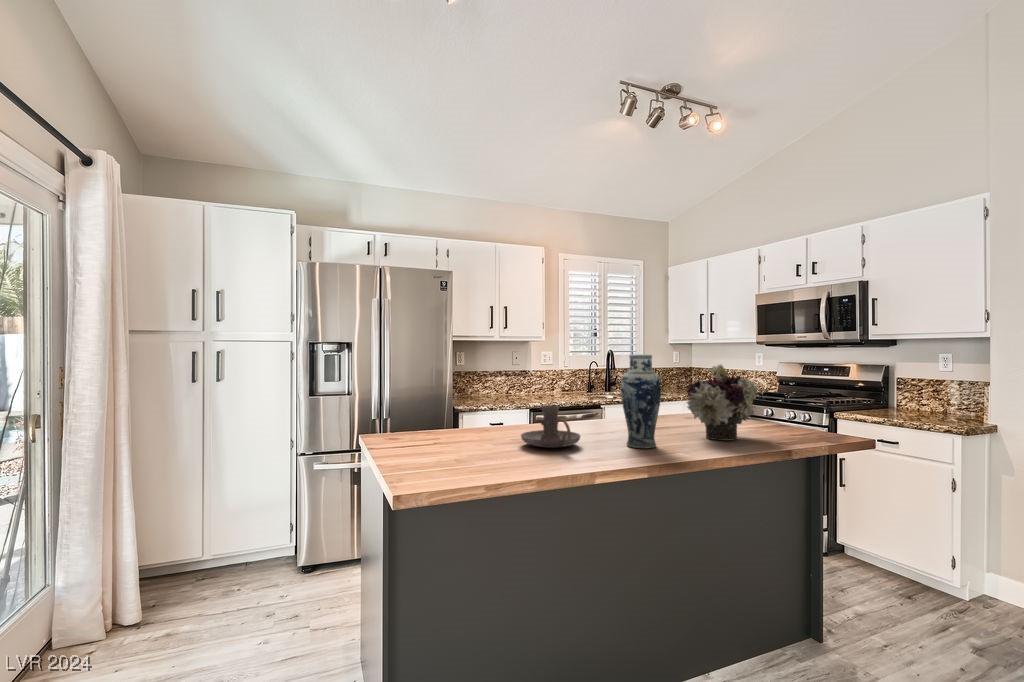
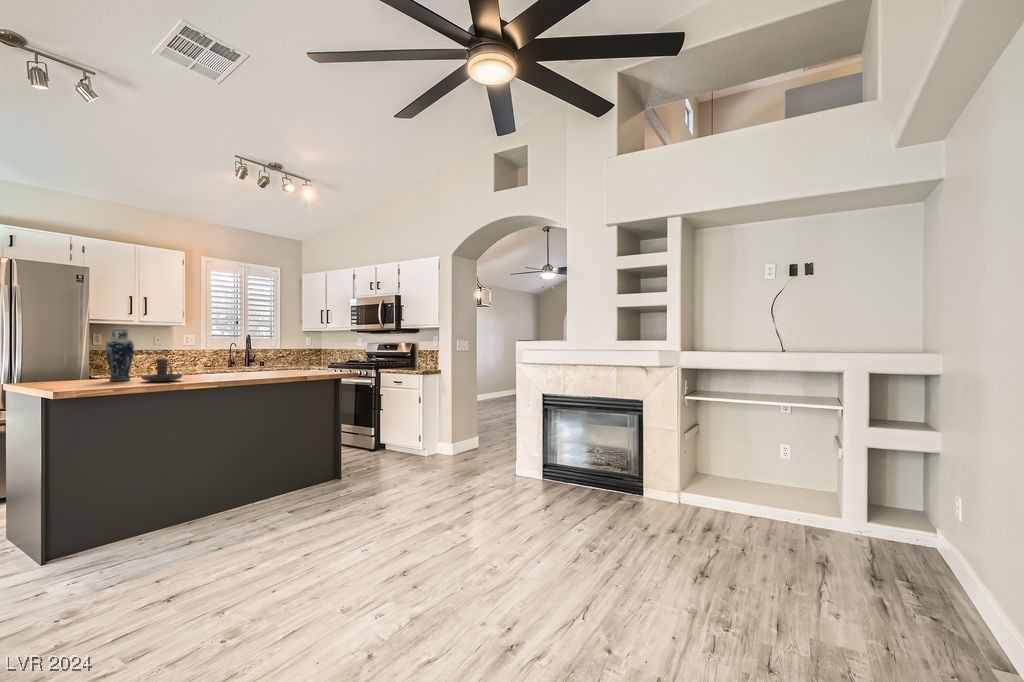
vase: present [621,354,661,448] -> present [106,329,134,381]
flower arrangement: present [686,364,758,441] -> none [254,337,297,376]

